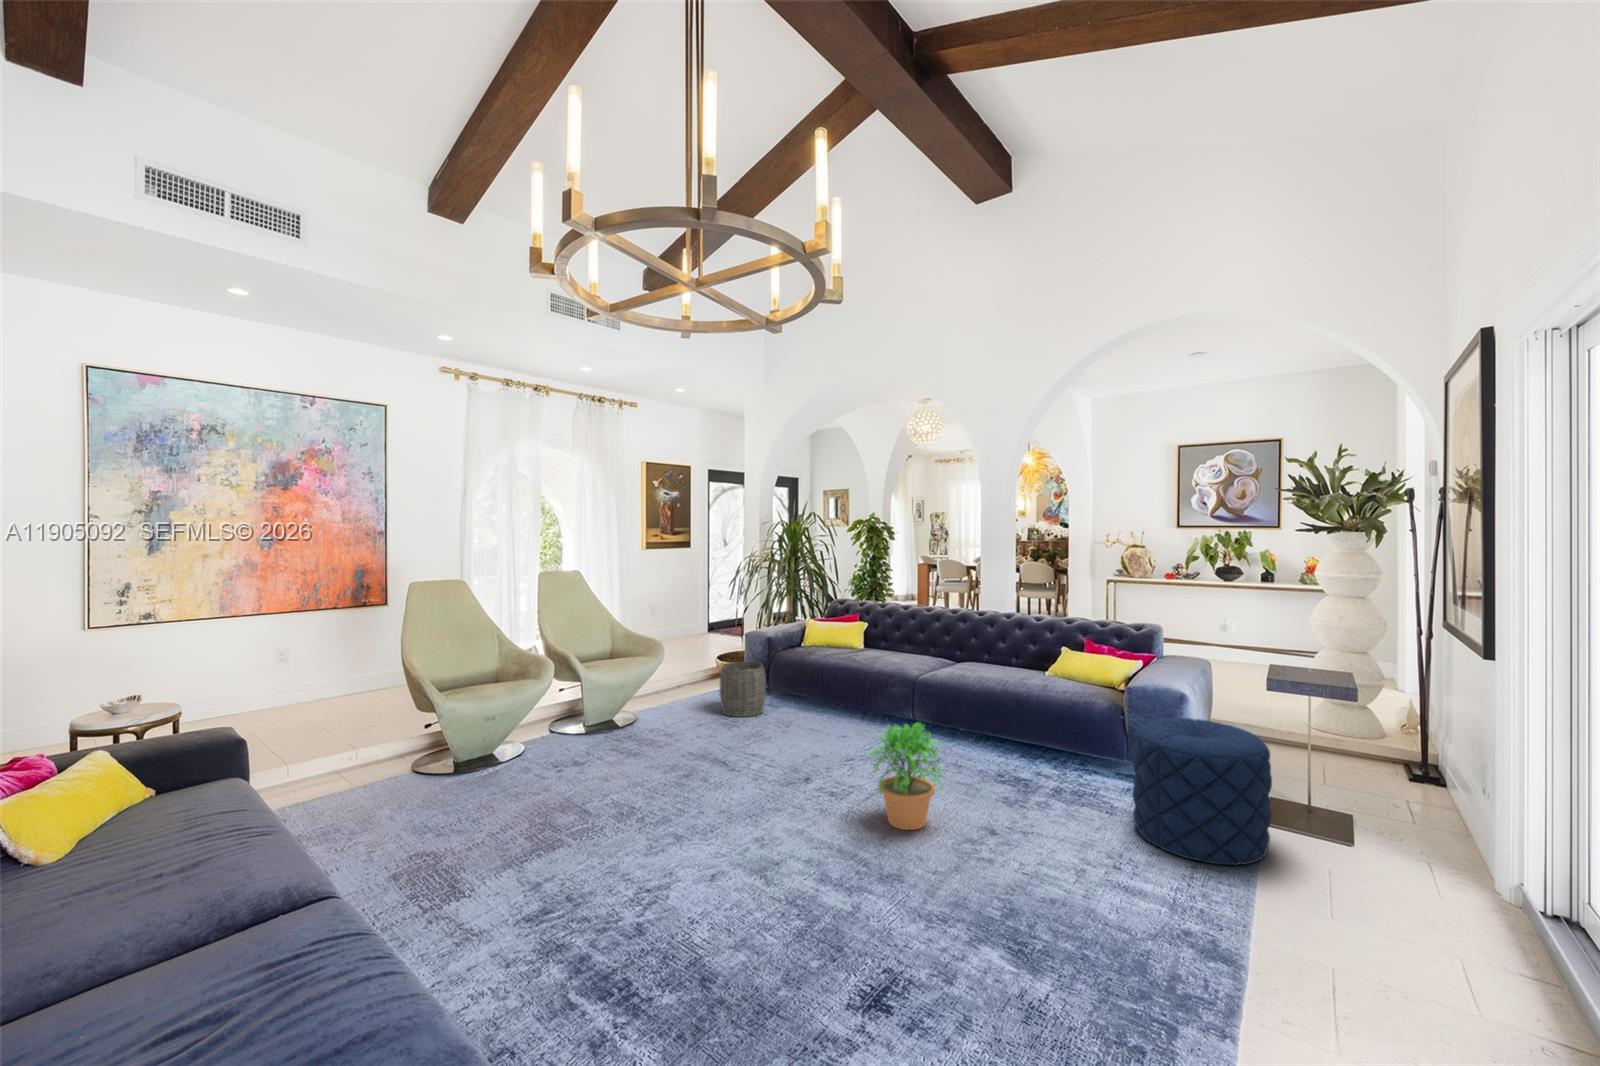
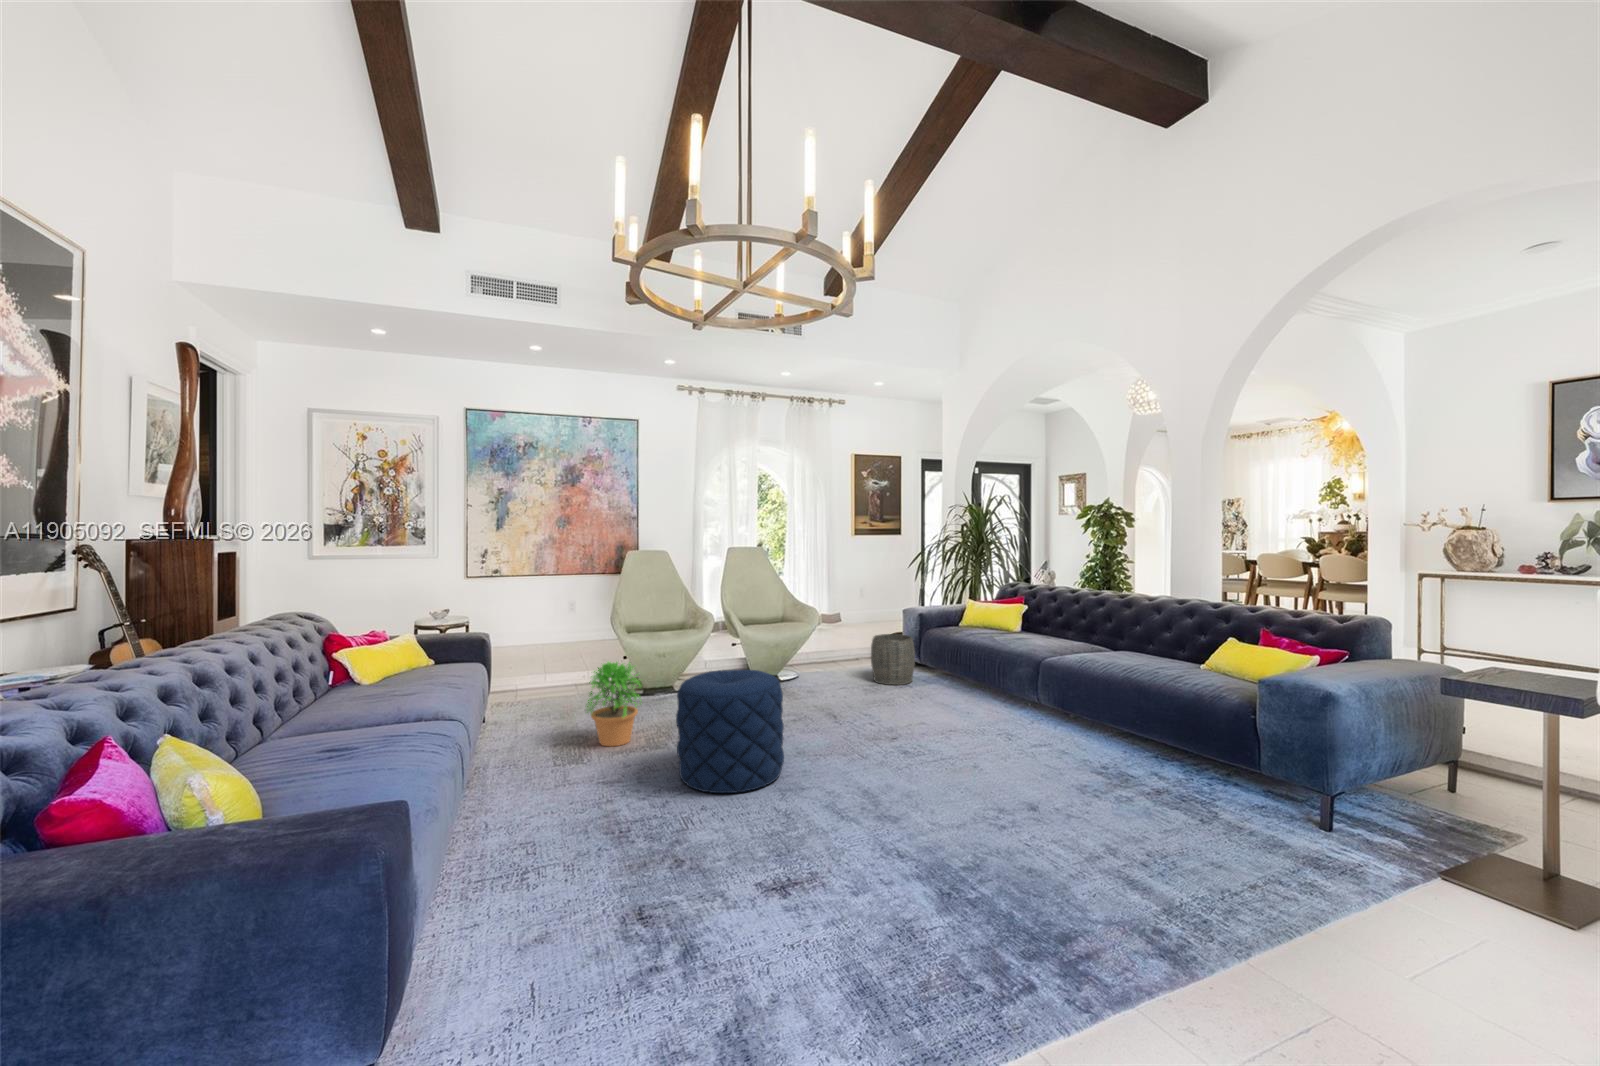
pouf: present [1133,718,1272,865] -> present [676,670,784,793]
potted plant: present [871,722,942,830] -> present [587,662,641,746]

